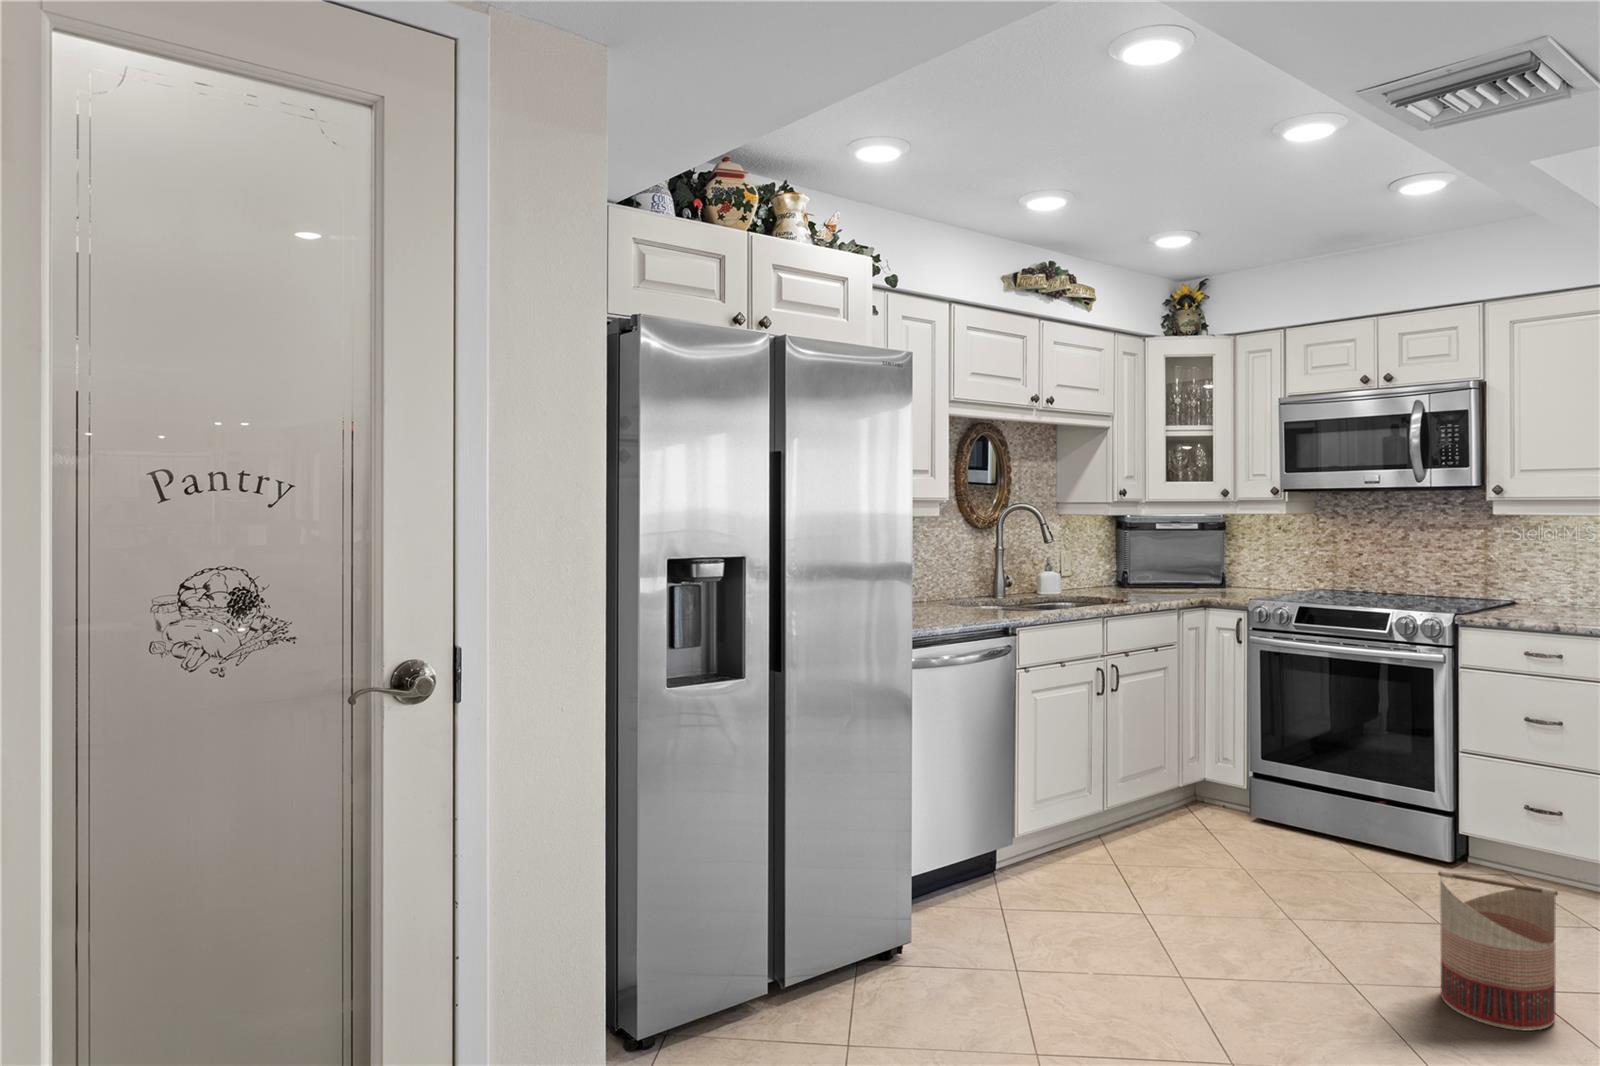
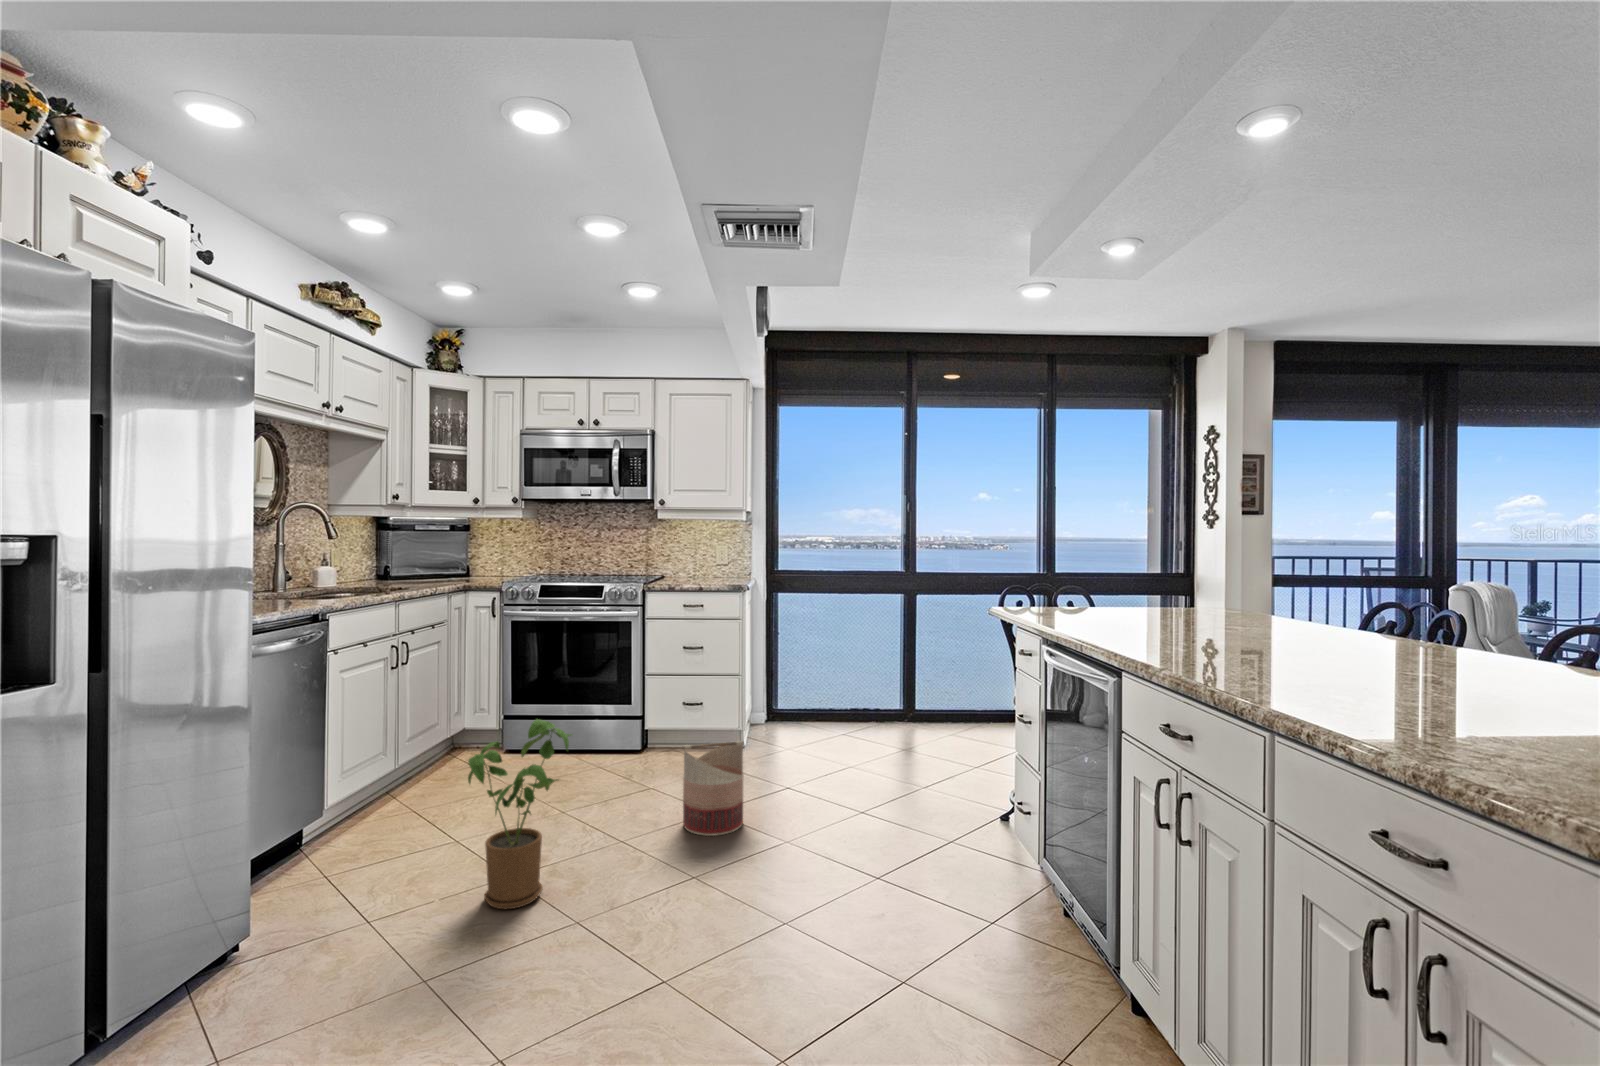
house plant: none [1103,783,1236,1007] -> present [468,719,572,909]

